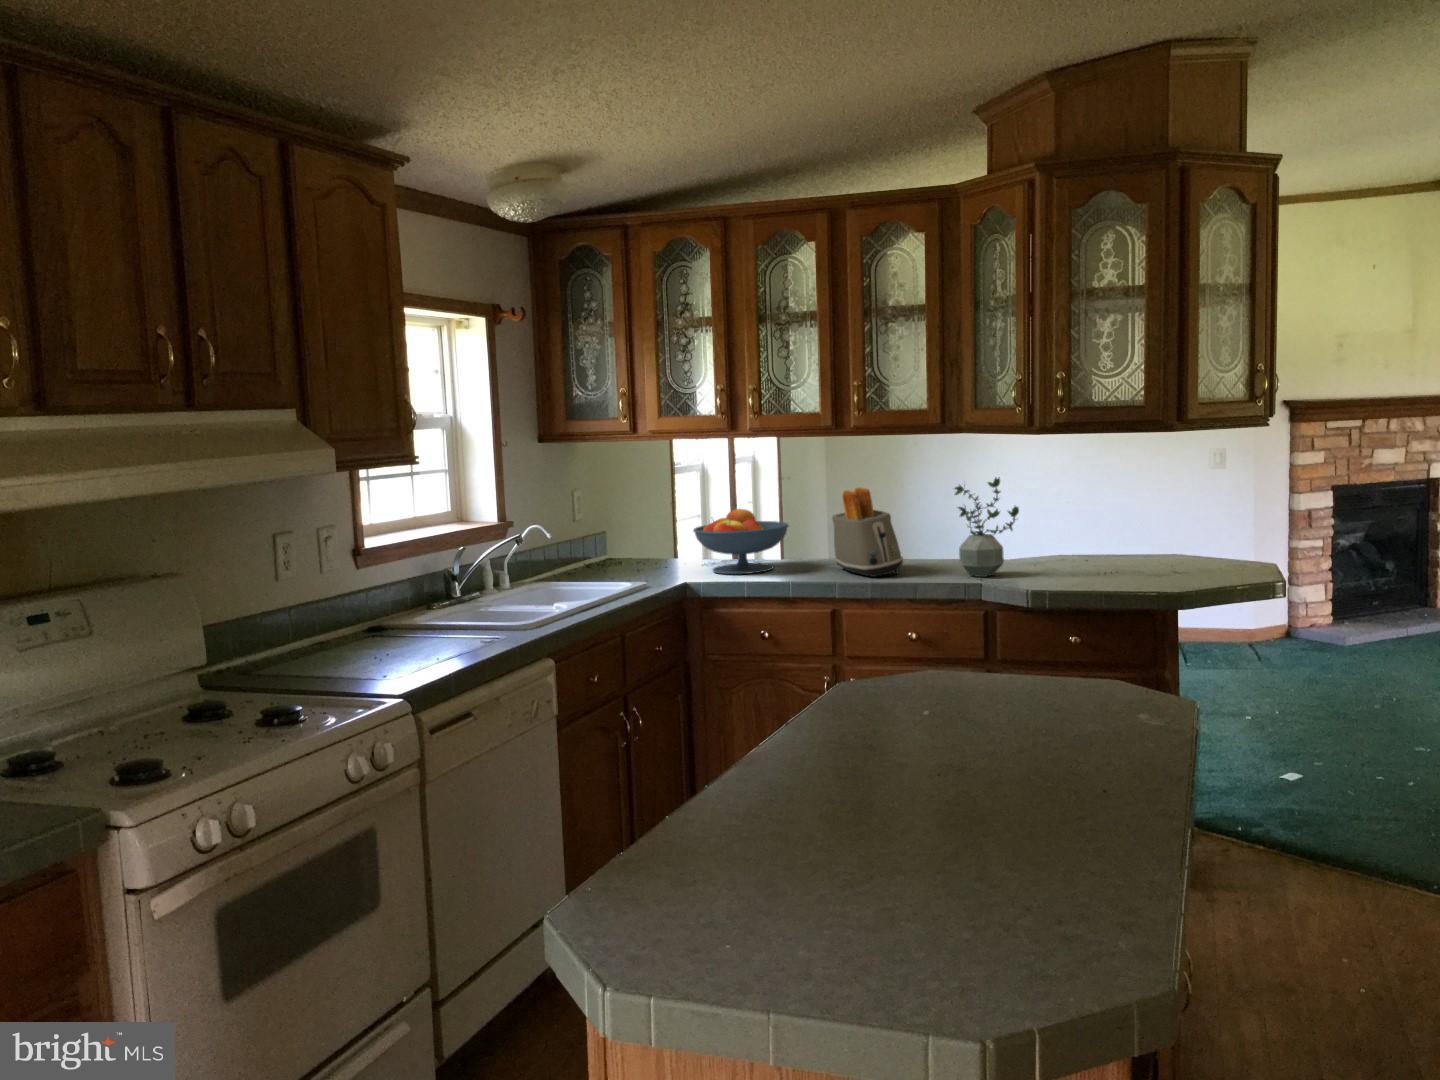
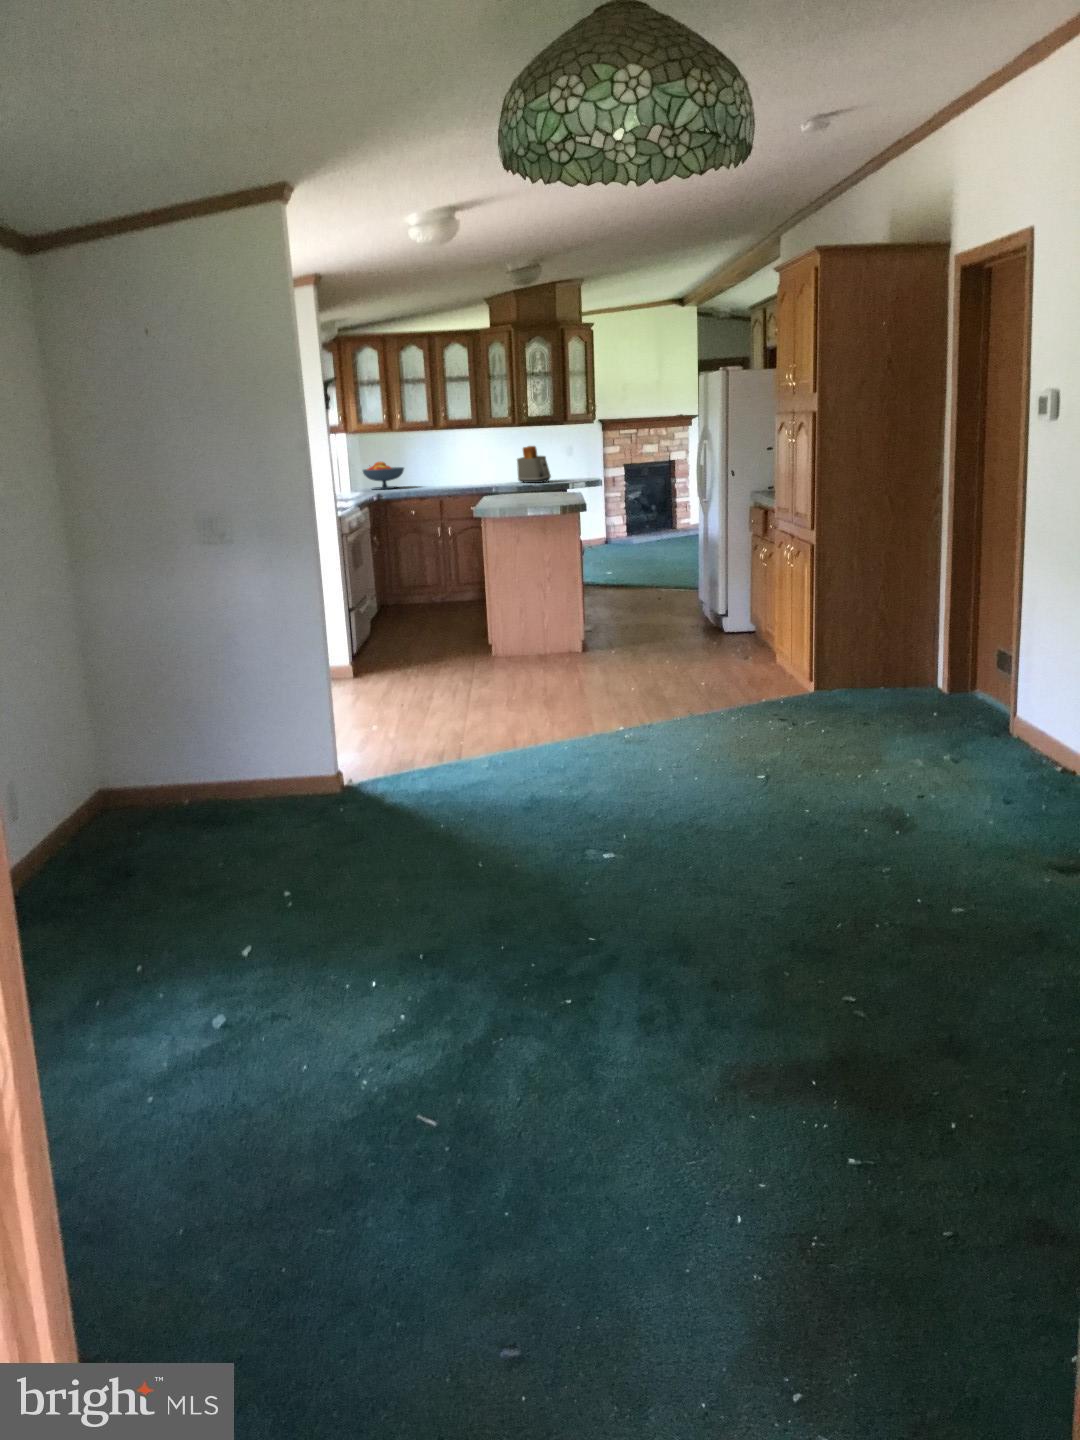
potted plant: present [954,478,1019,577] -> none [477,443,504,485]
toaster: present [832,488,903,577] -> present [517,446,551,483]

